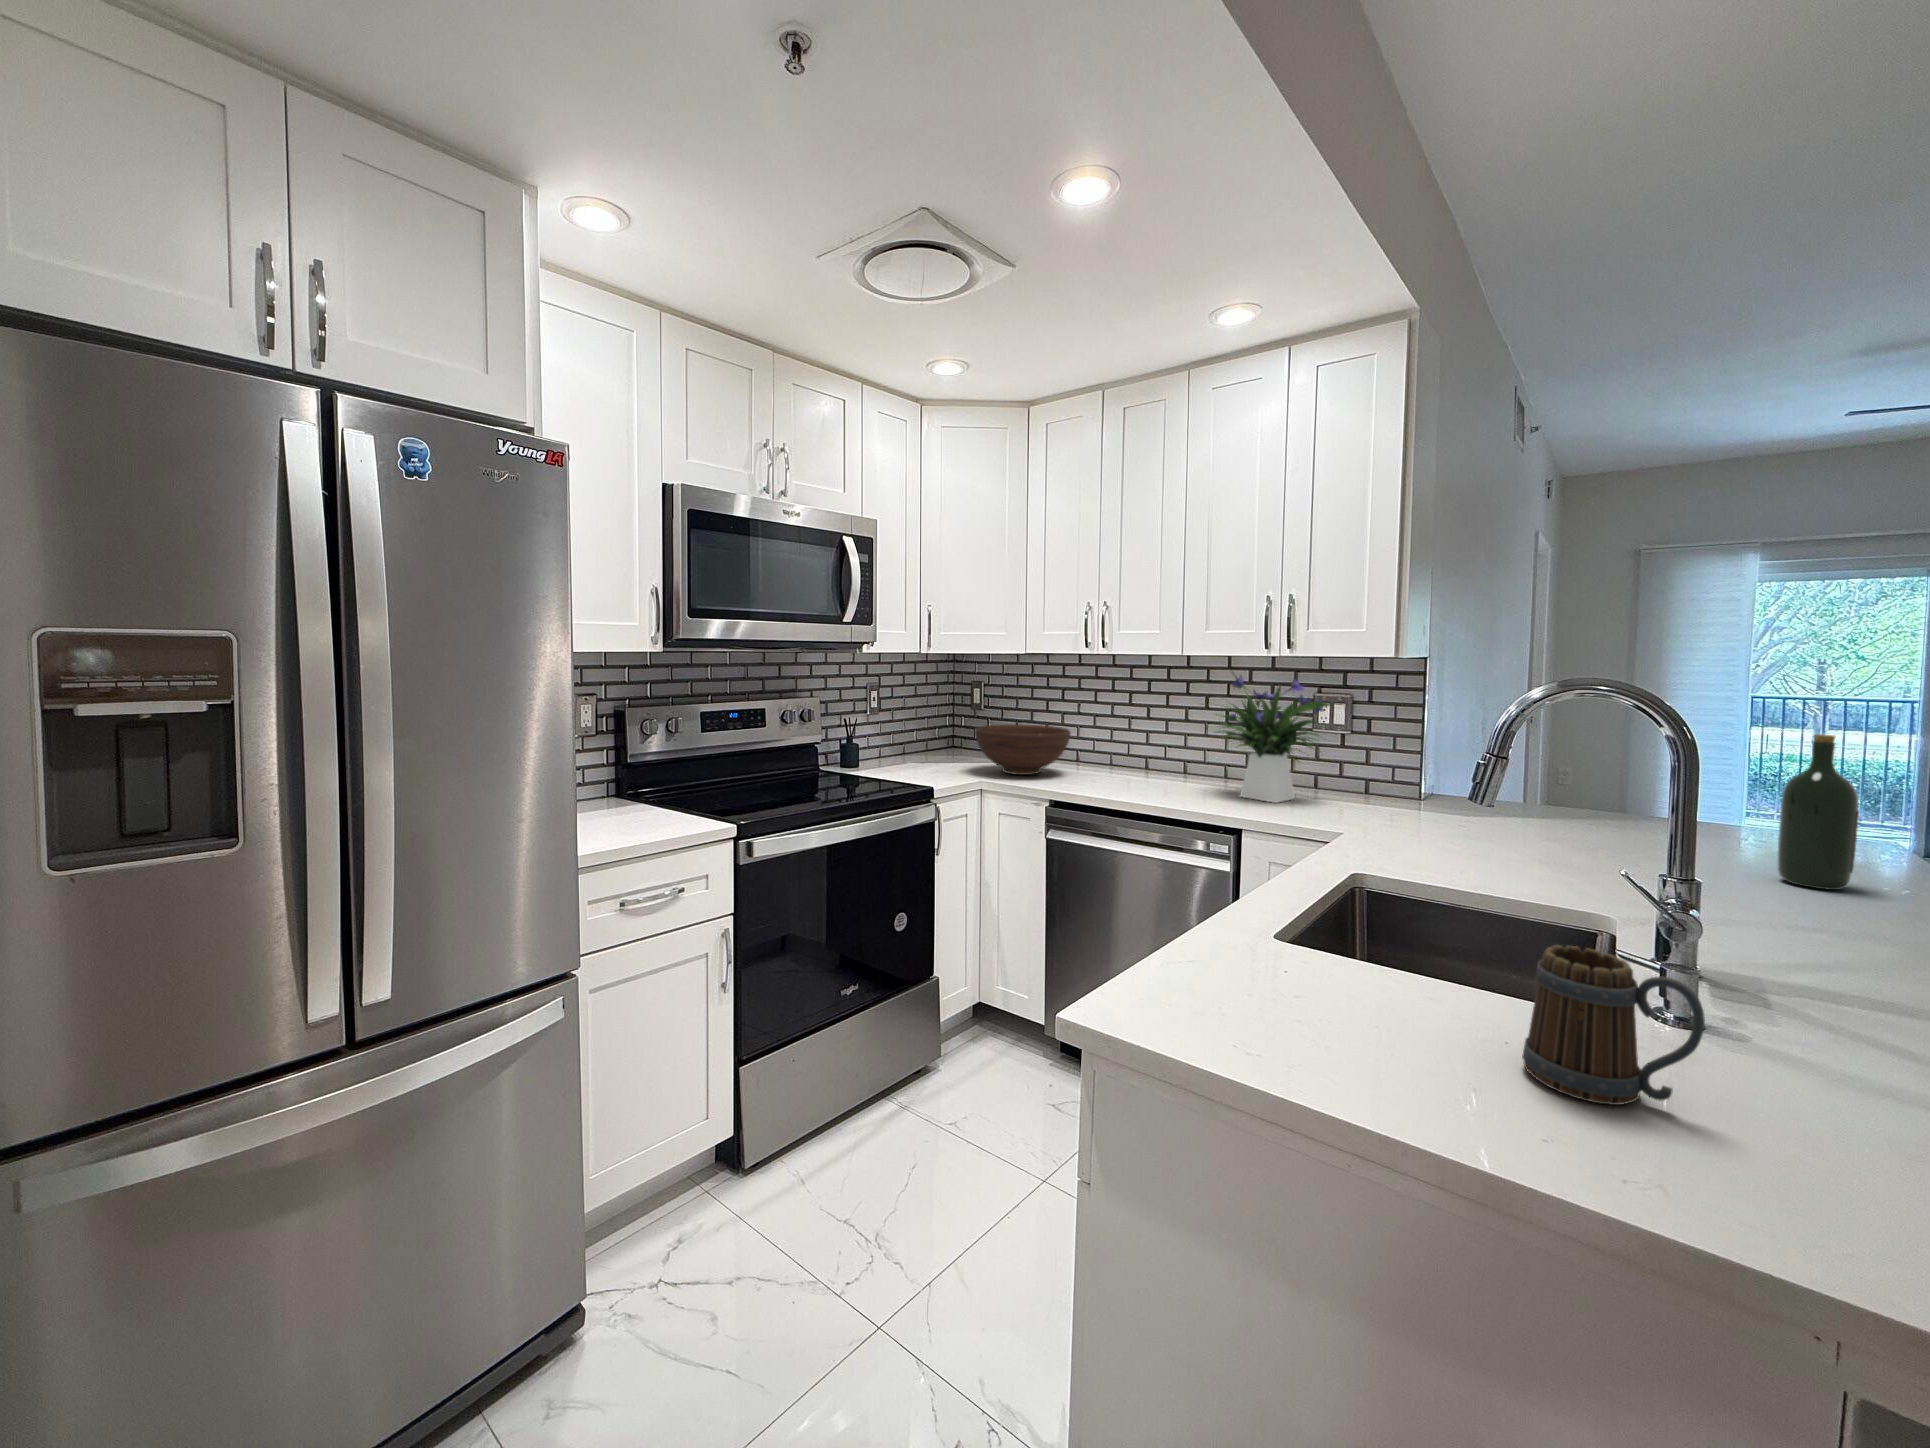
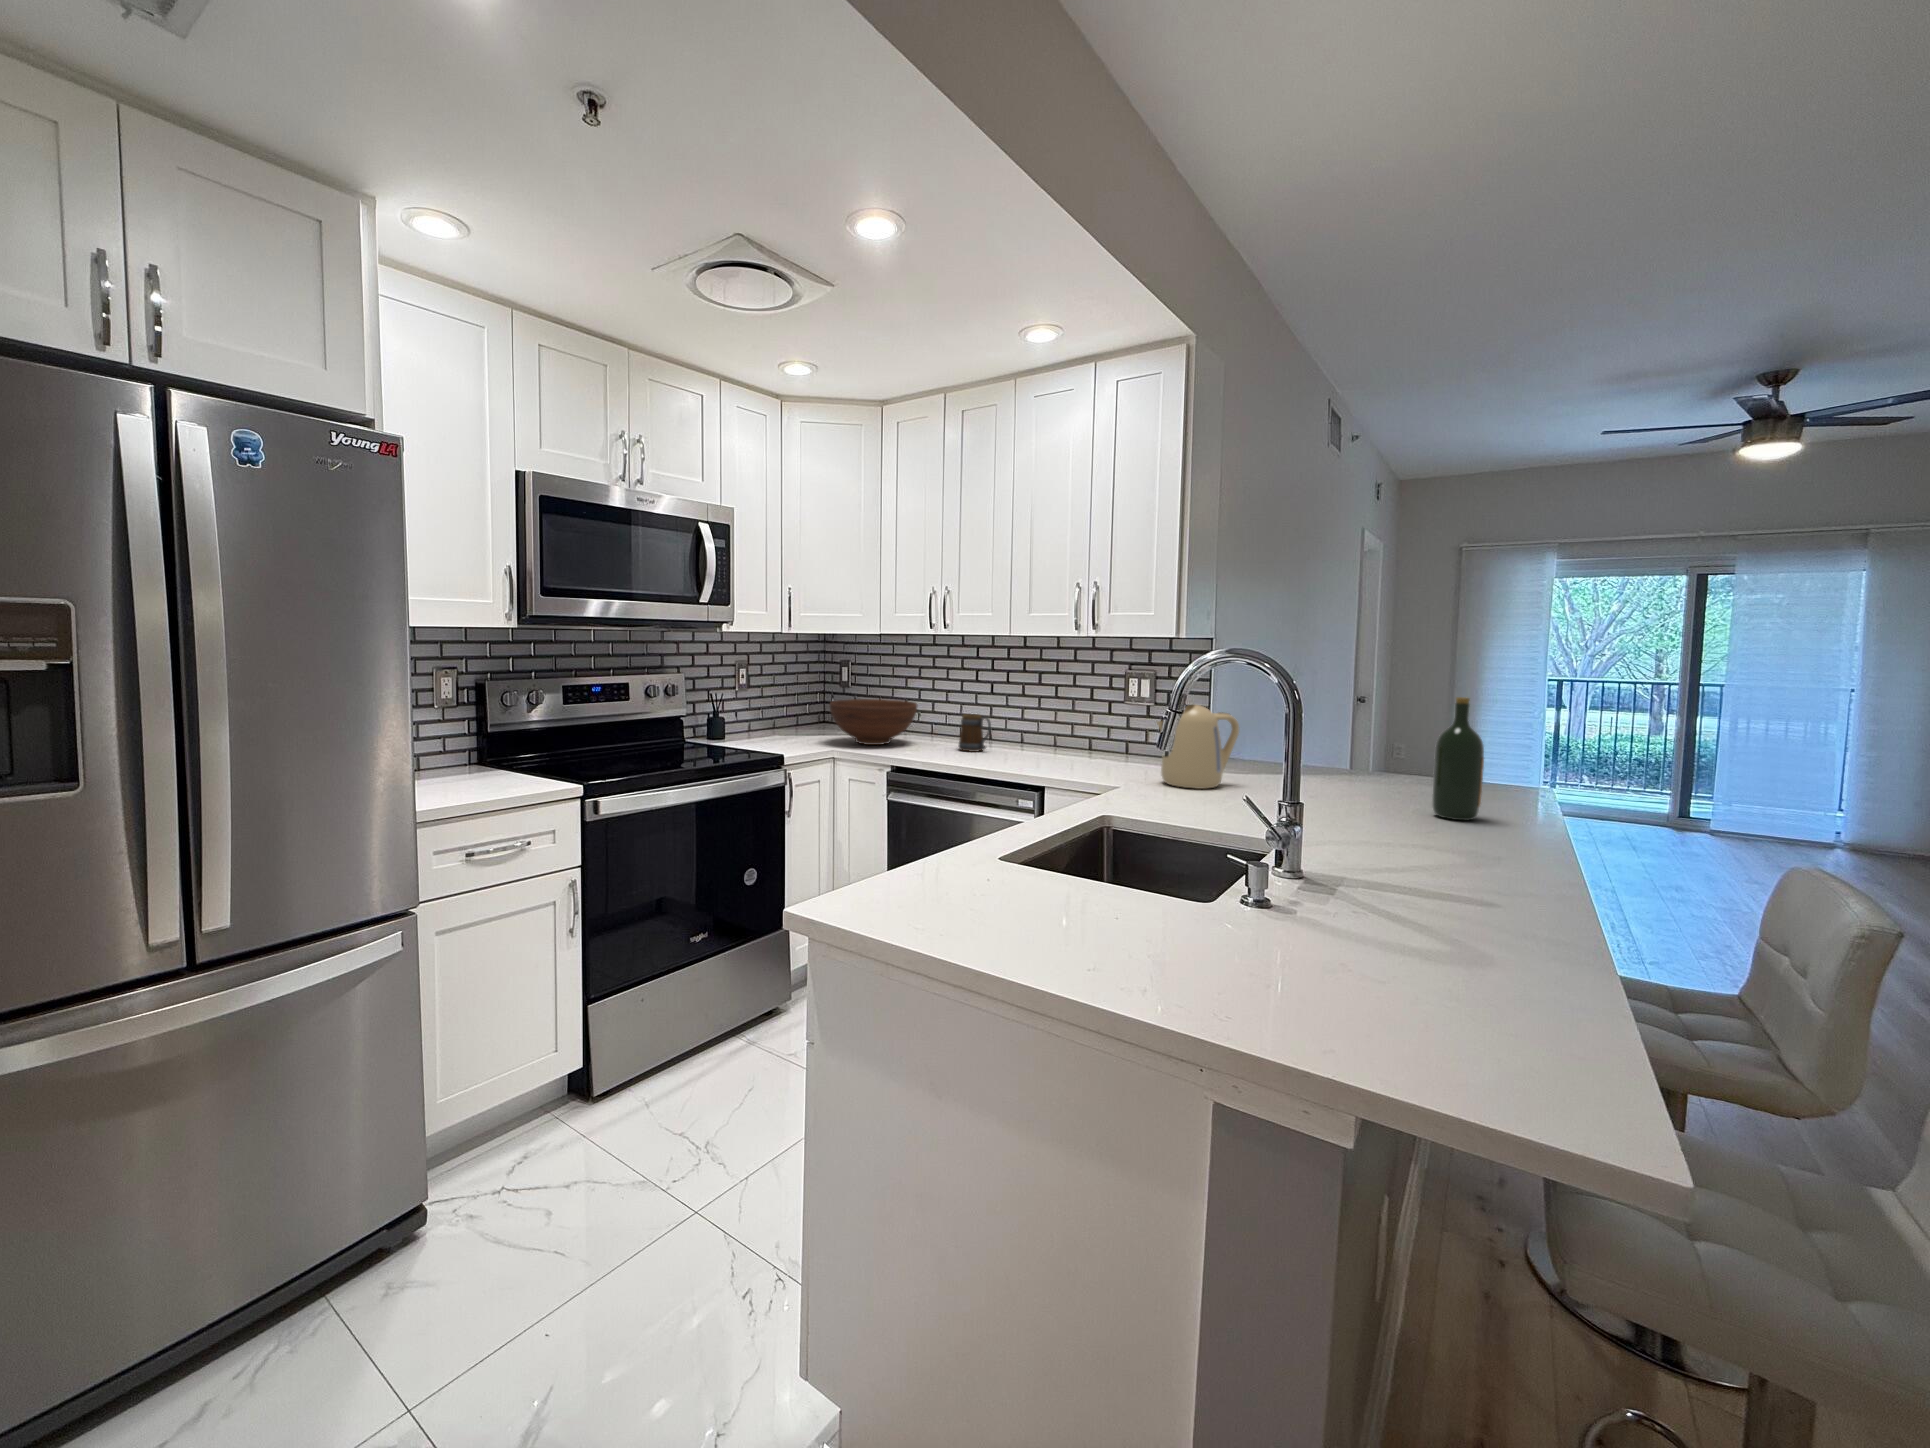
flower arrangement: present [1219,675,1332,803] -> none [1018,647,1134,765]
kettle: none [1383,737,1487,837] -> present [1157,705,1239,789]
mug: present [1522,945,1705,1105] -> present [959,714,991,752]

